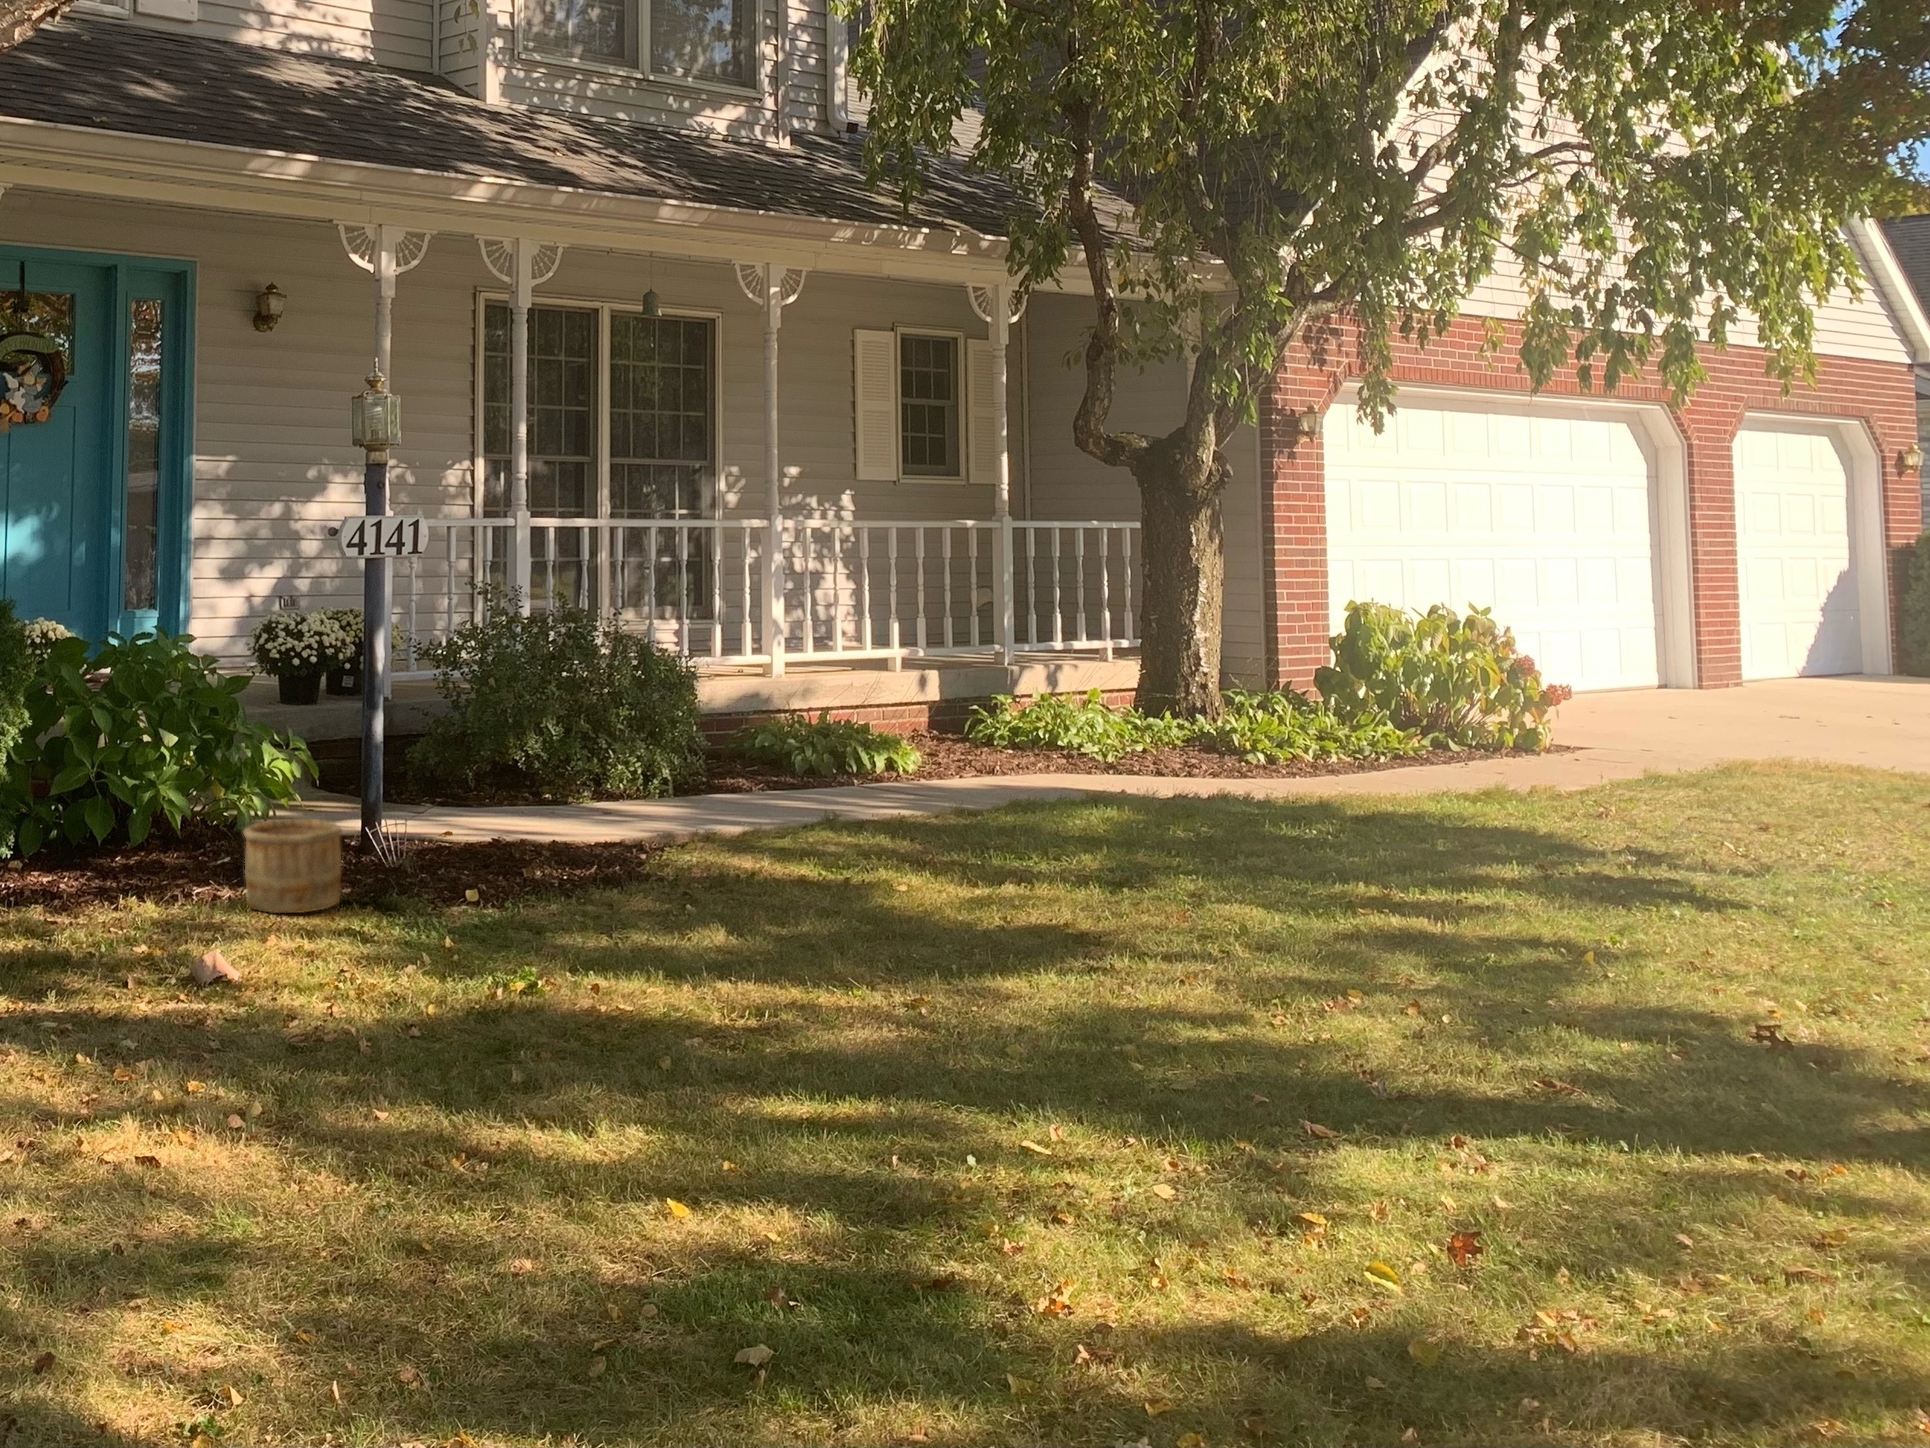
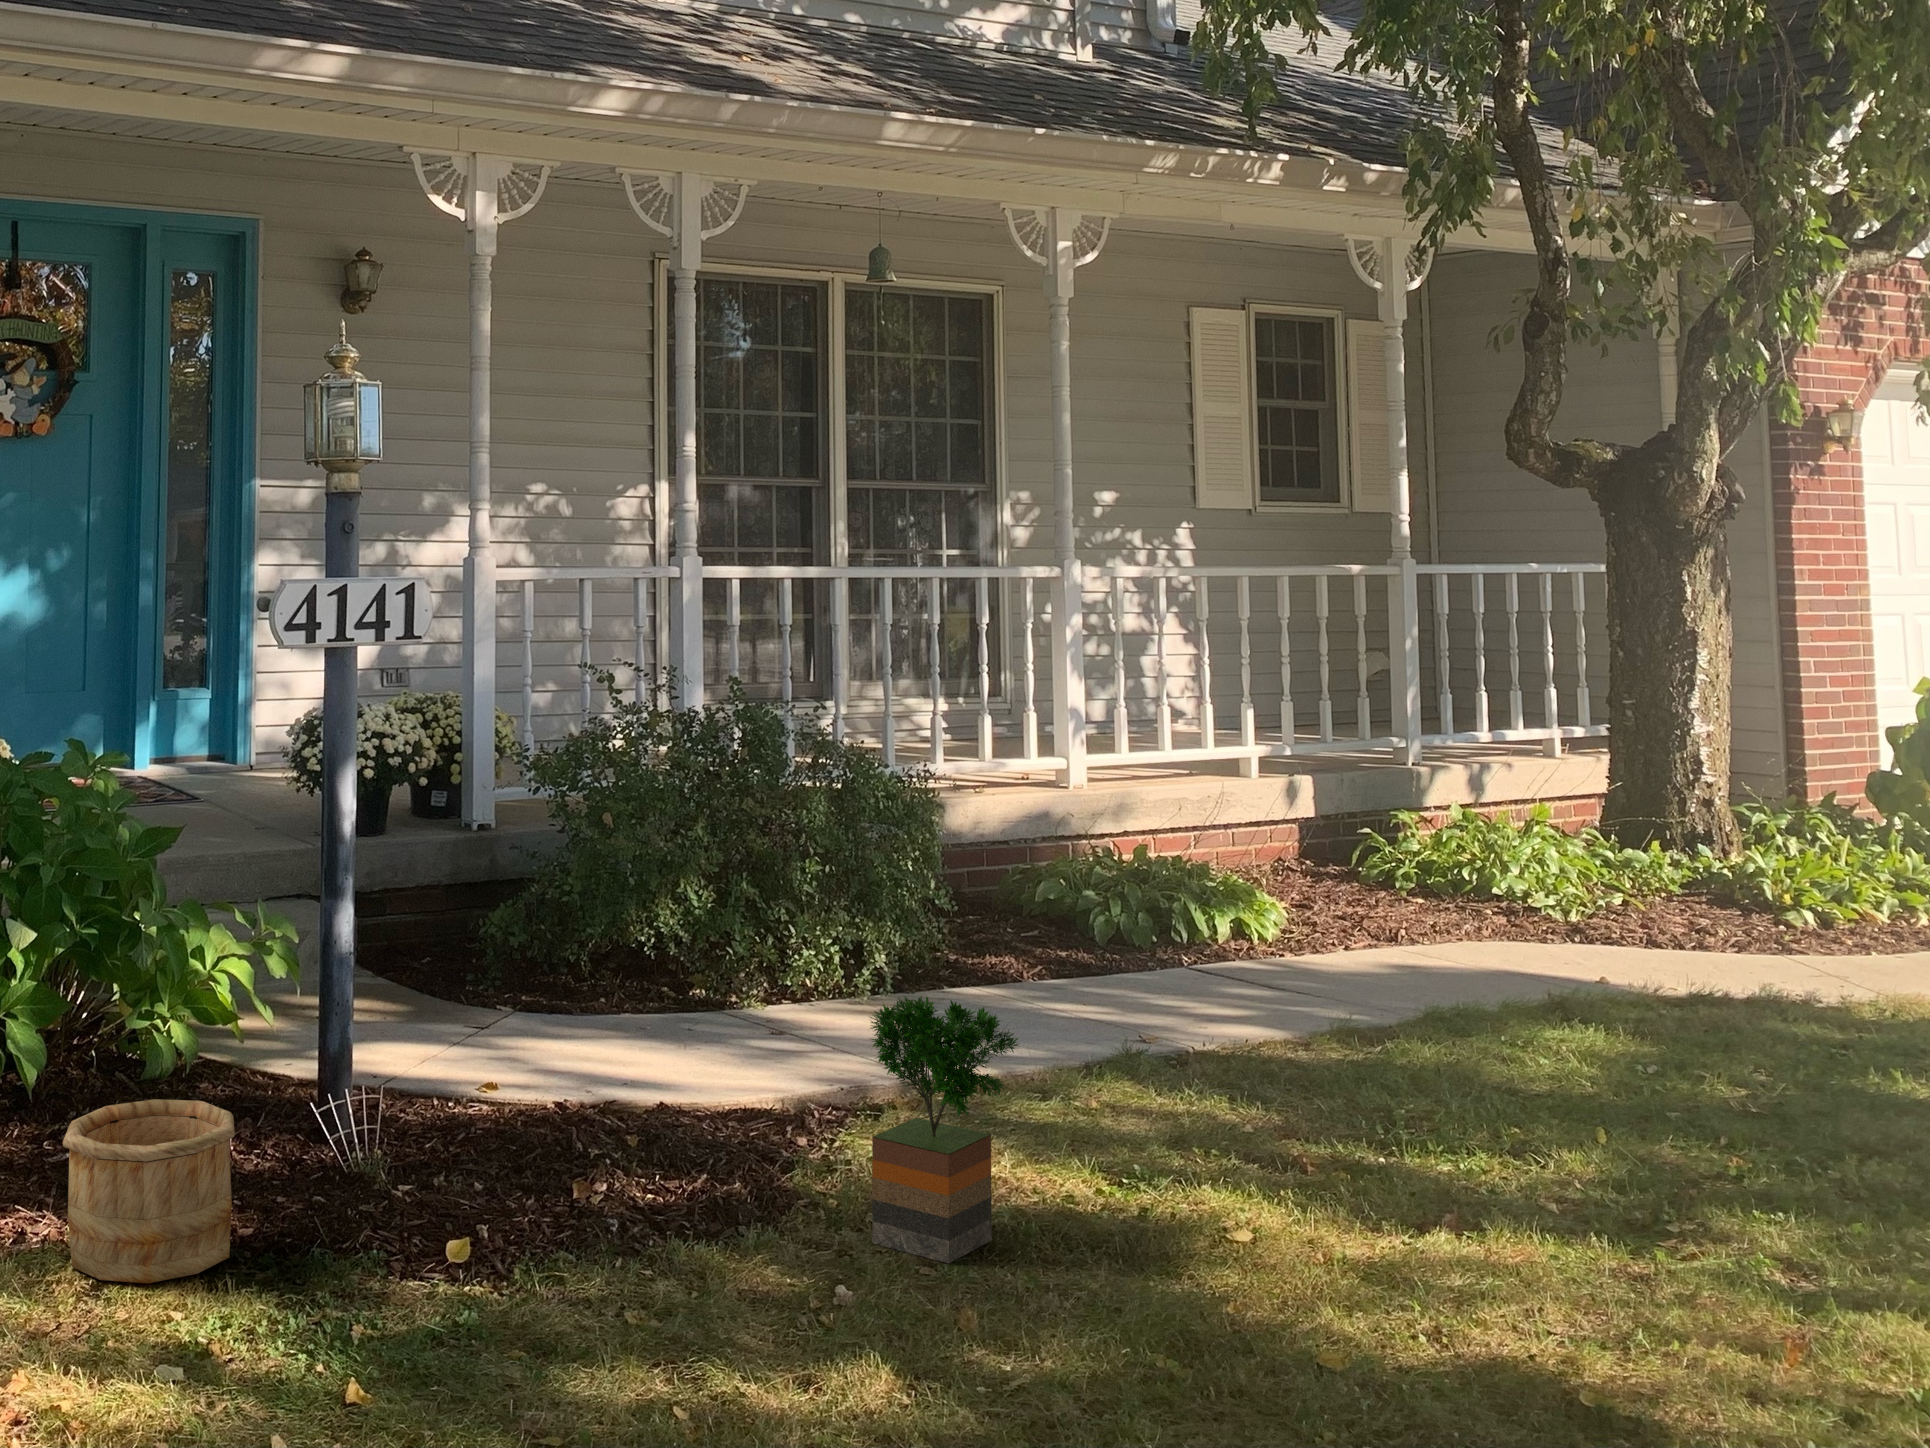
potted tree: none [696,756,784,902] -> present [870,996,1020,1263]

